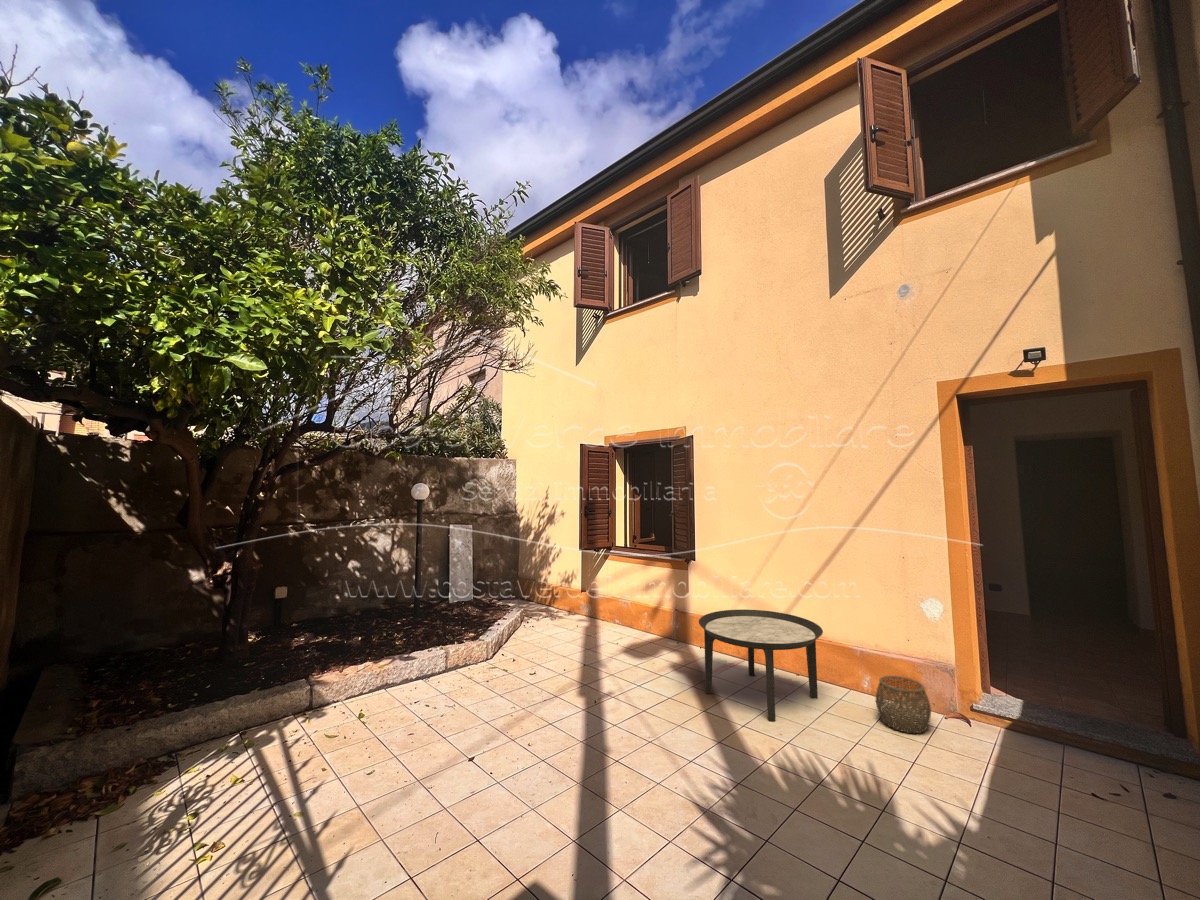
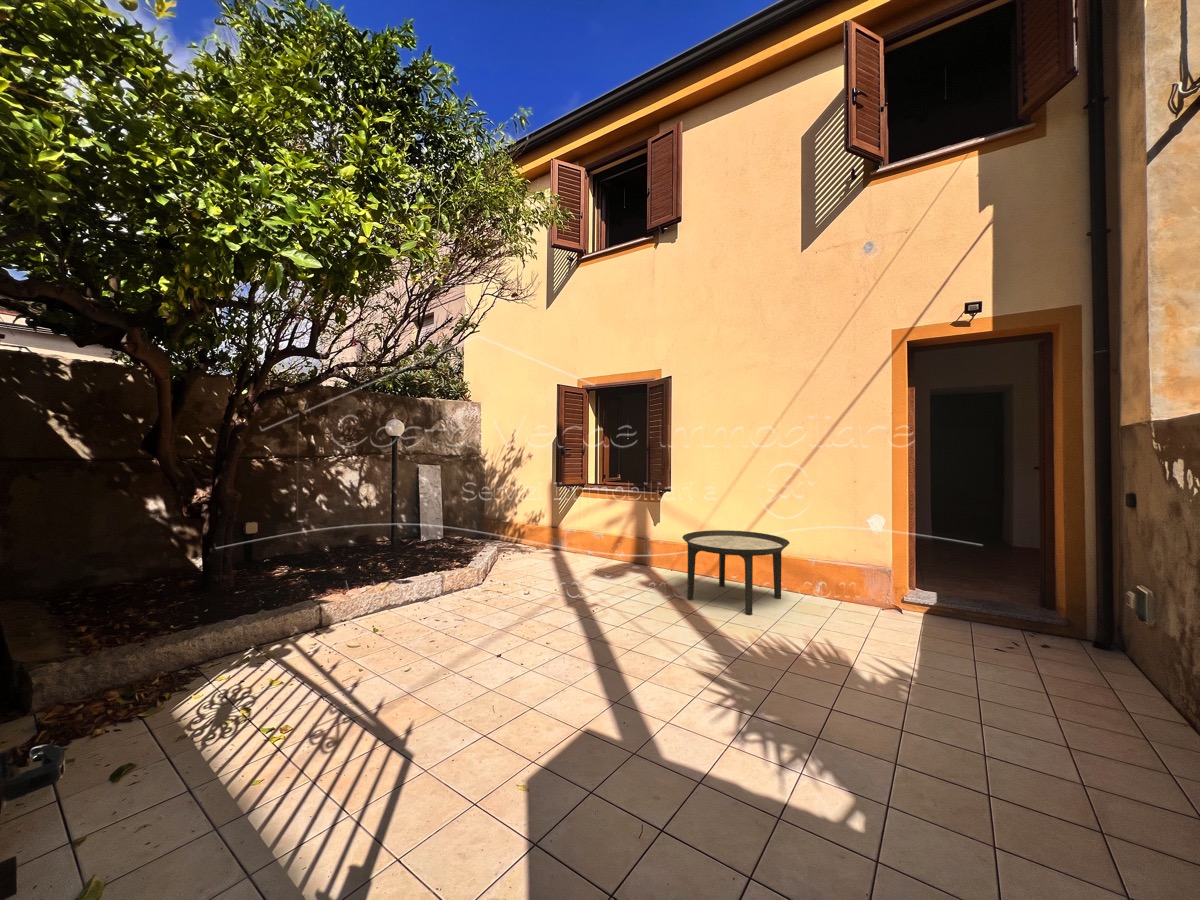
woven basket: present [876,676,931,733] -> none [830,574,874,616]

